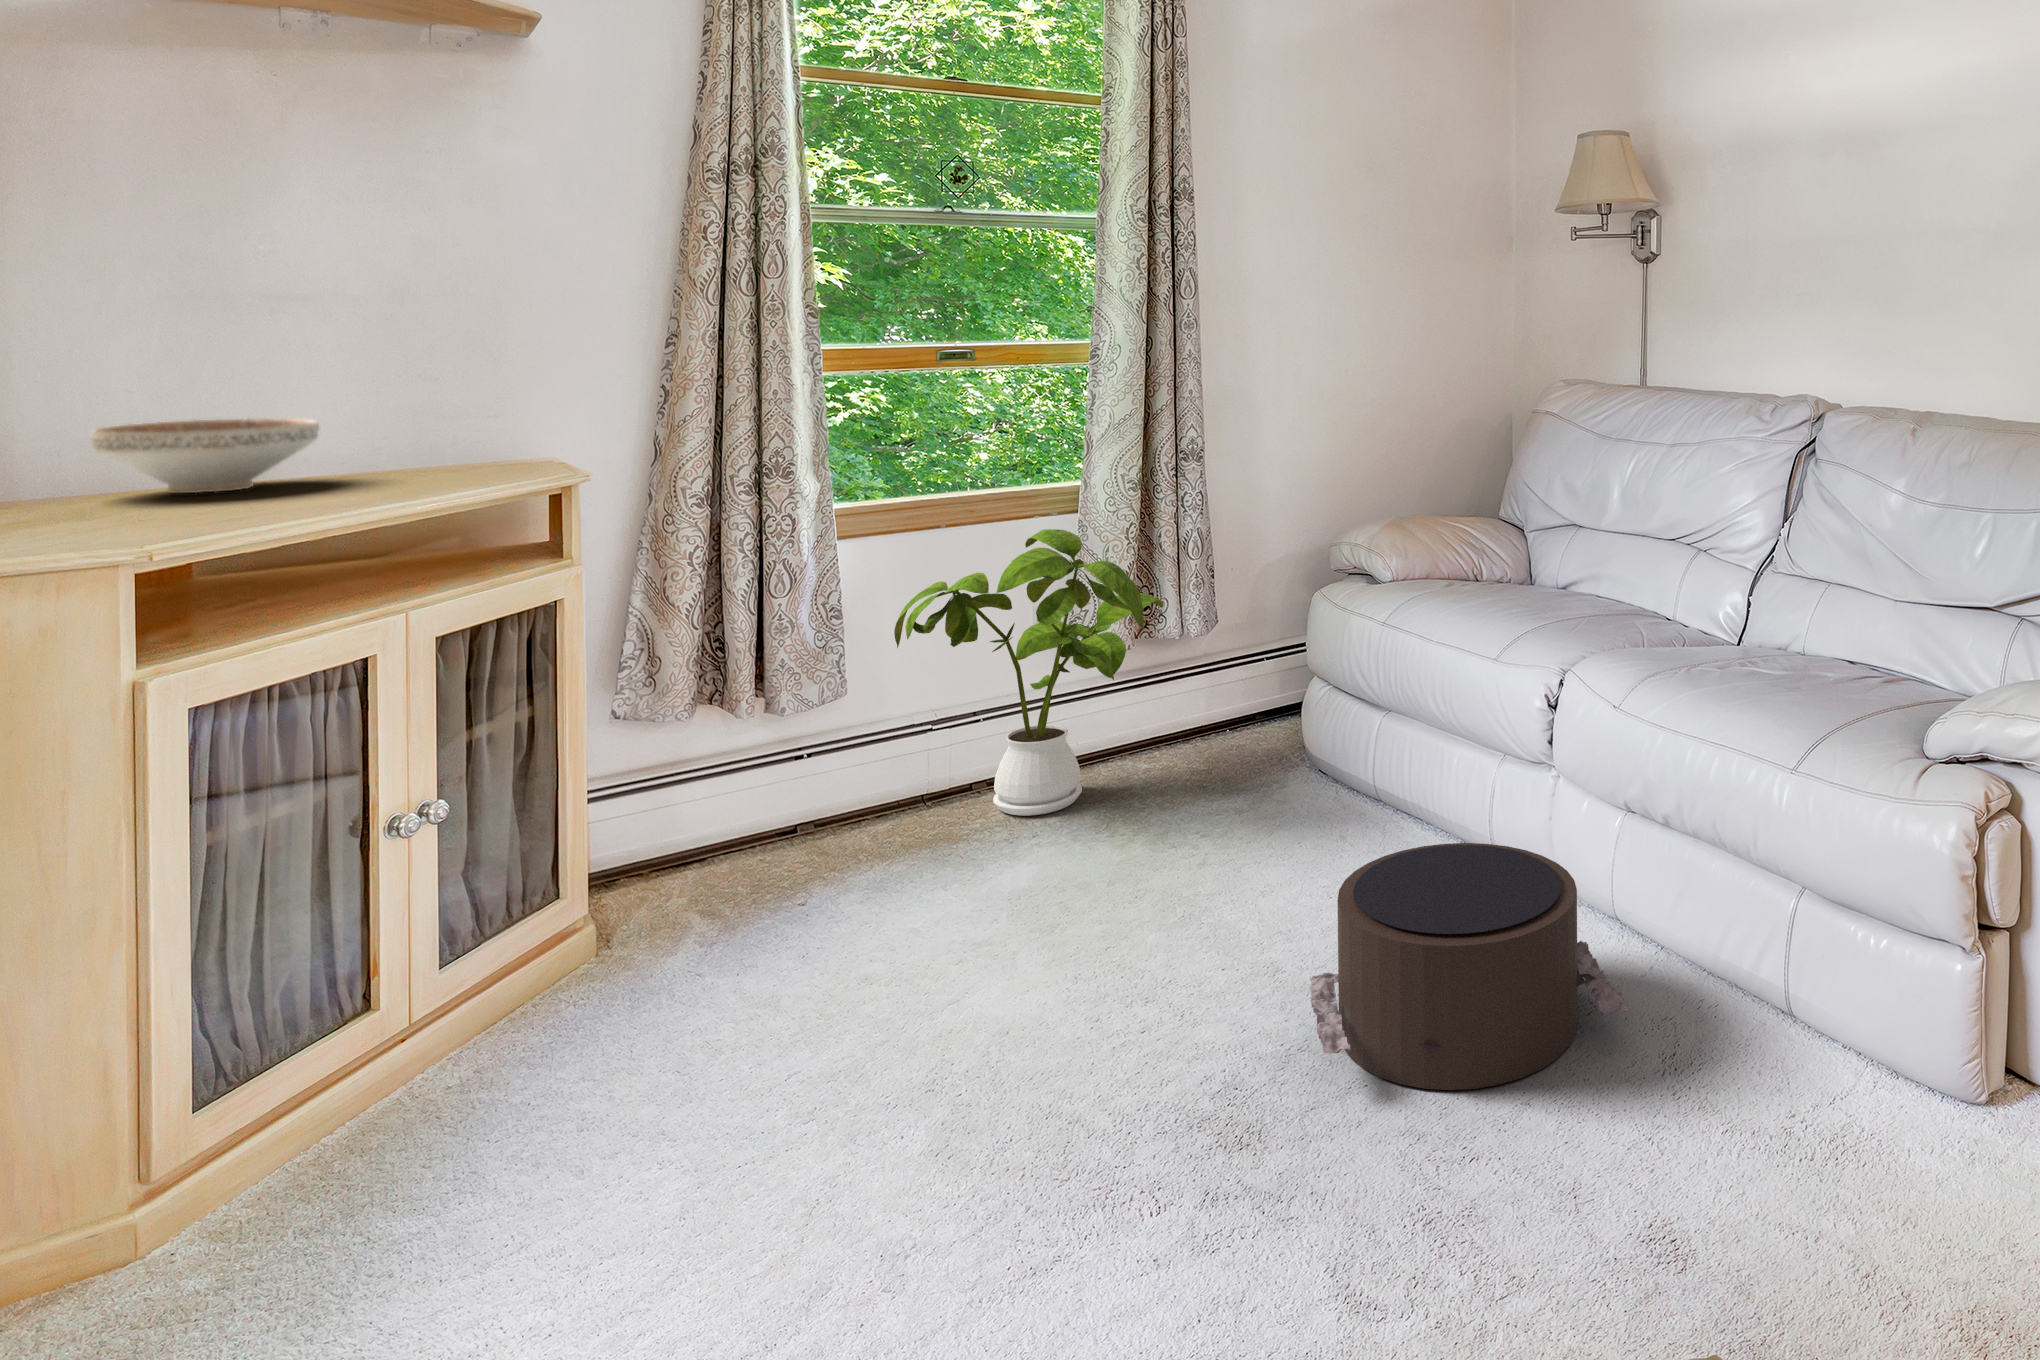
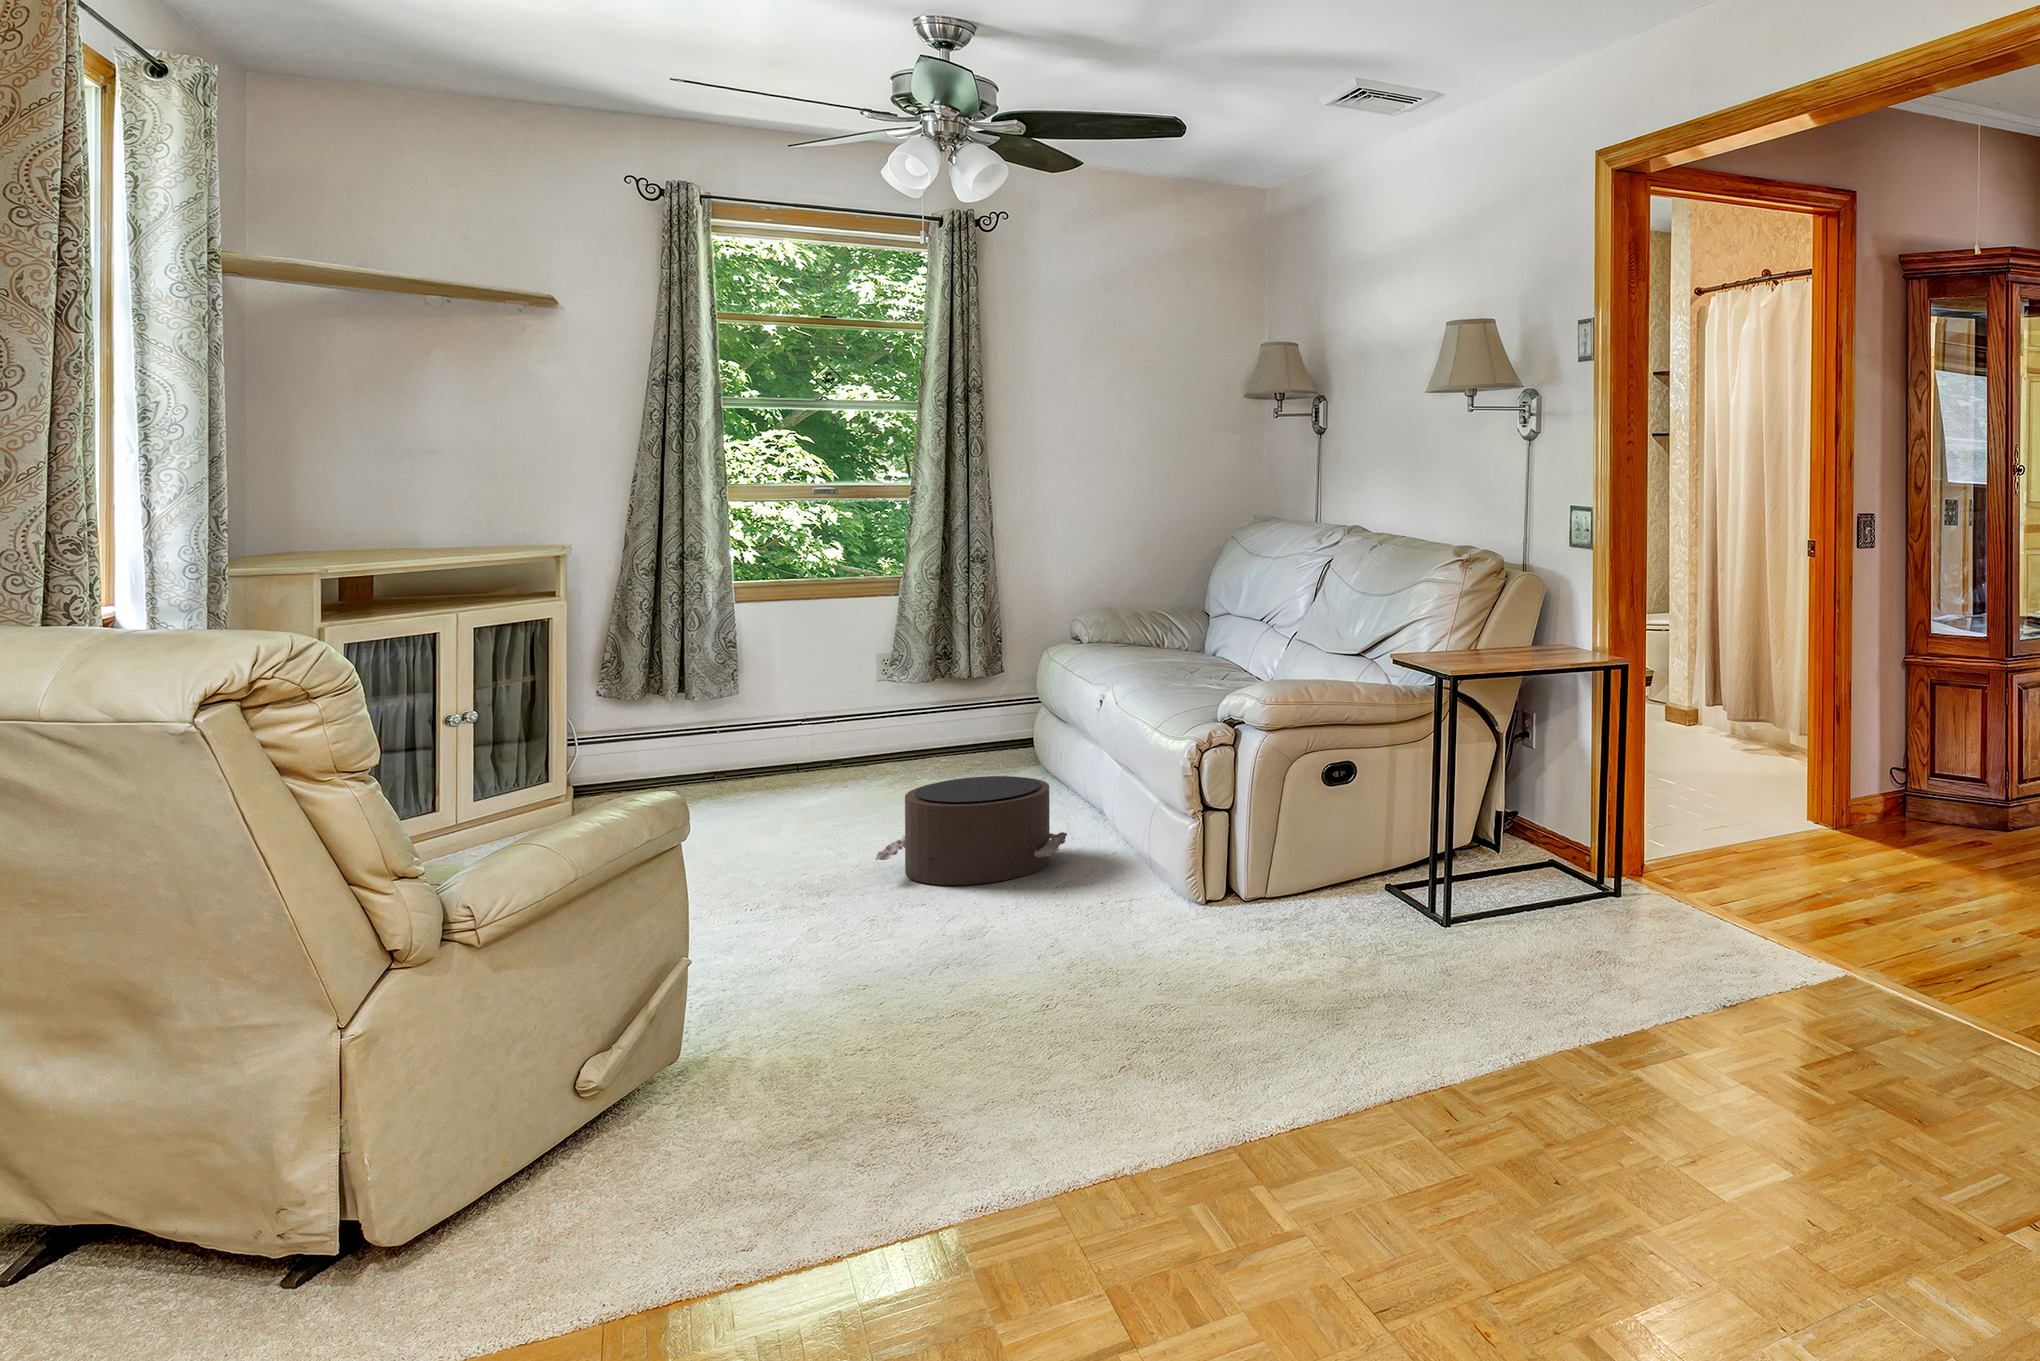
decorative bowl: present [91,418,319,493] -> none [323,515,433,551]
house plant: present [894,529,1163,816] -> none [769,601,957,782]

